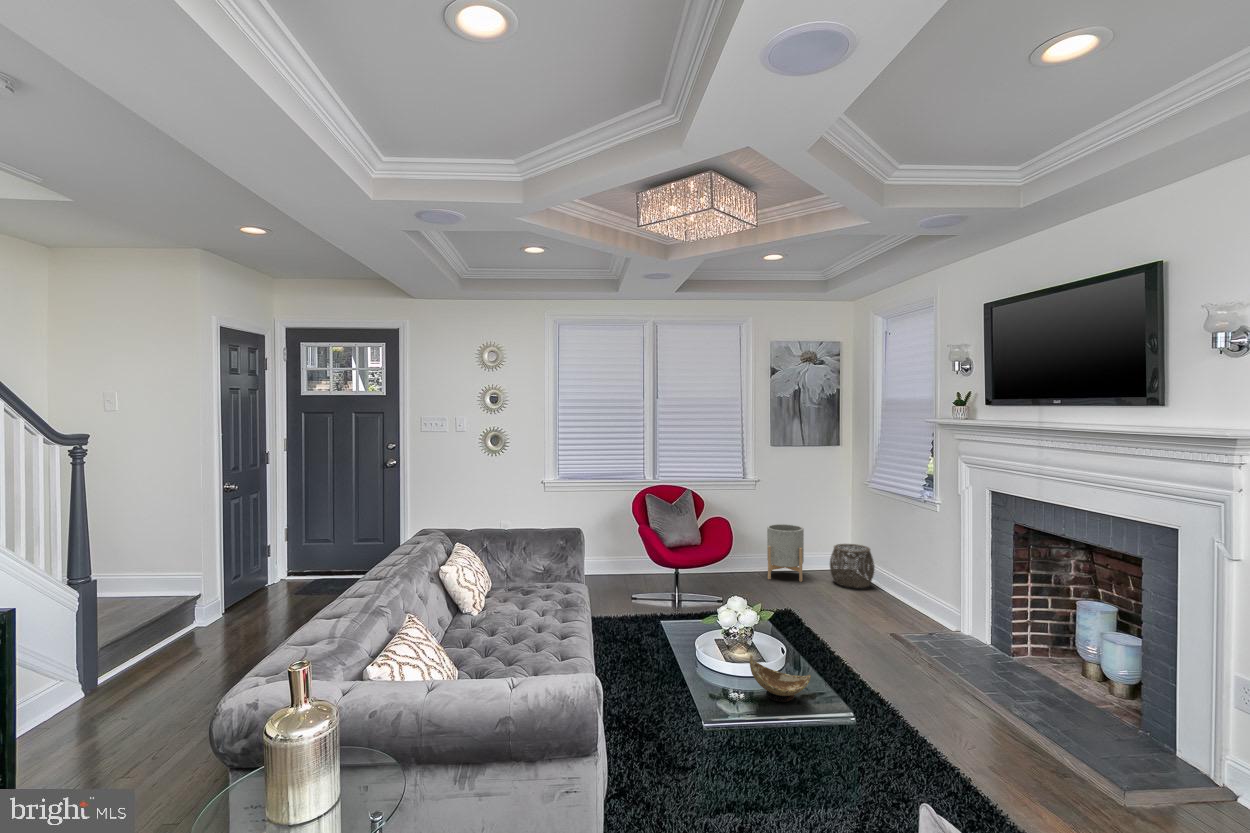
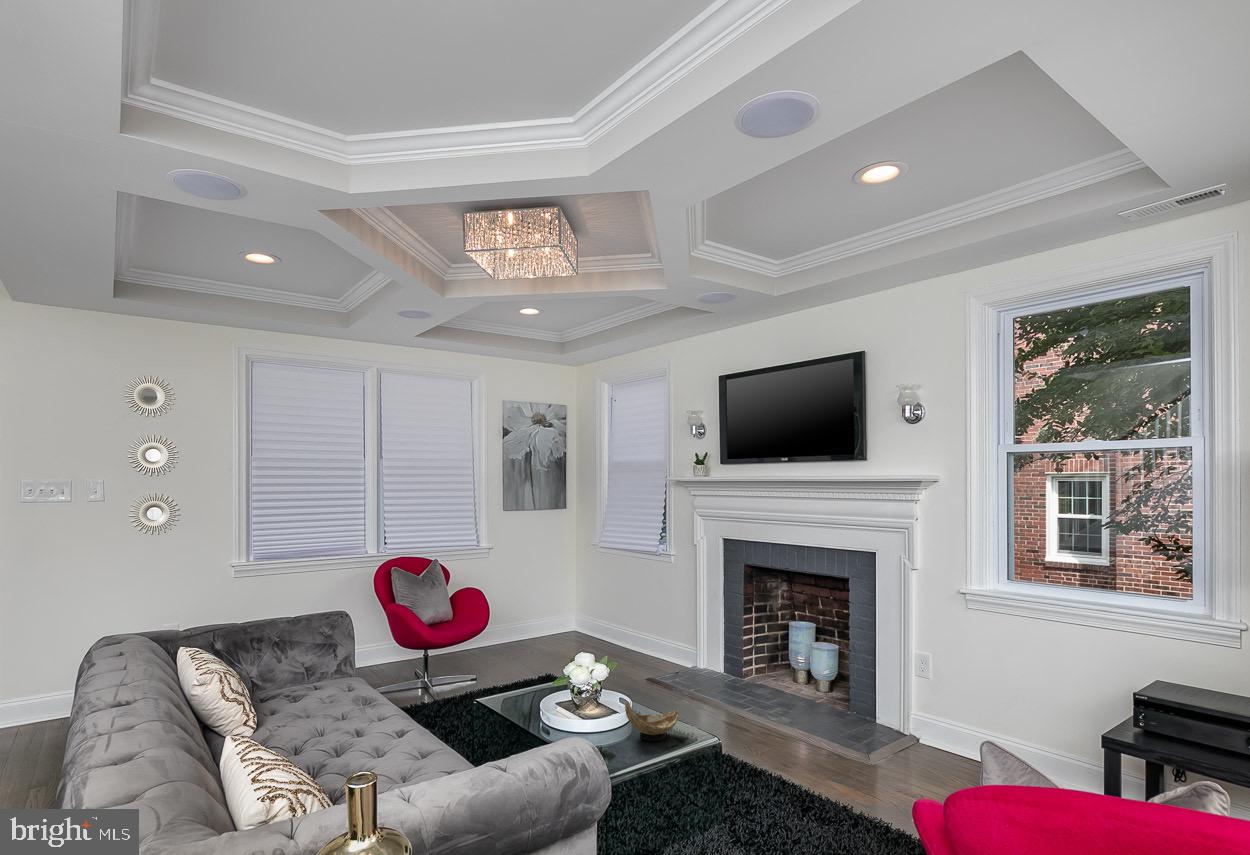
planter: present [767,524,804,582] -> none [502,592,542,652]
woven basket: present [830,544,874,588] -> none [566,604,608,647]

